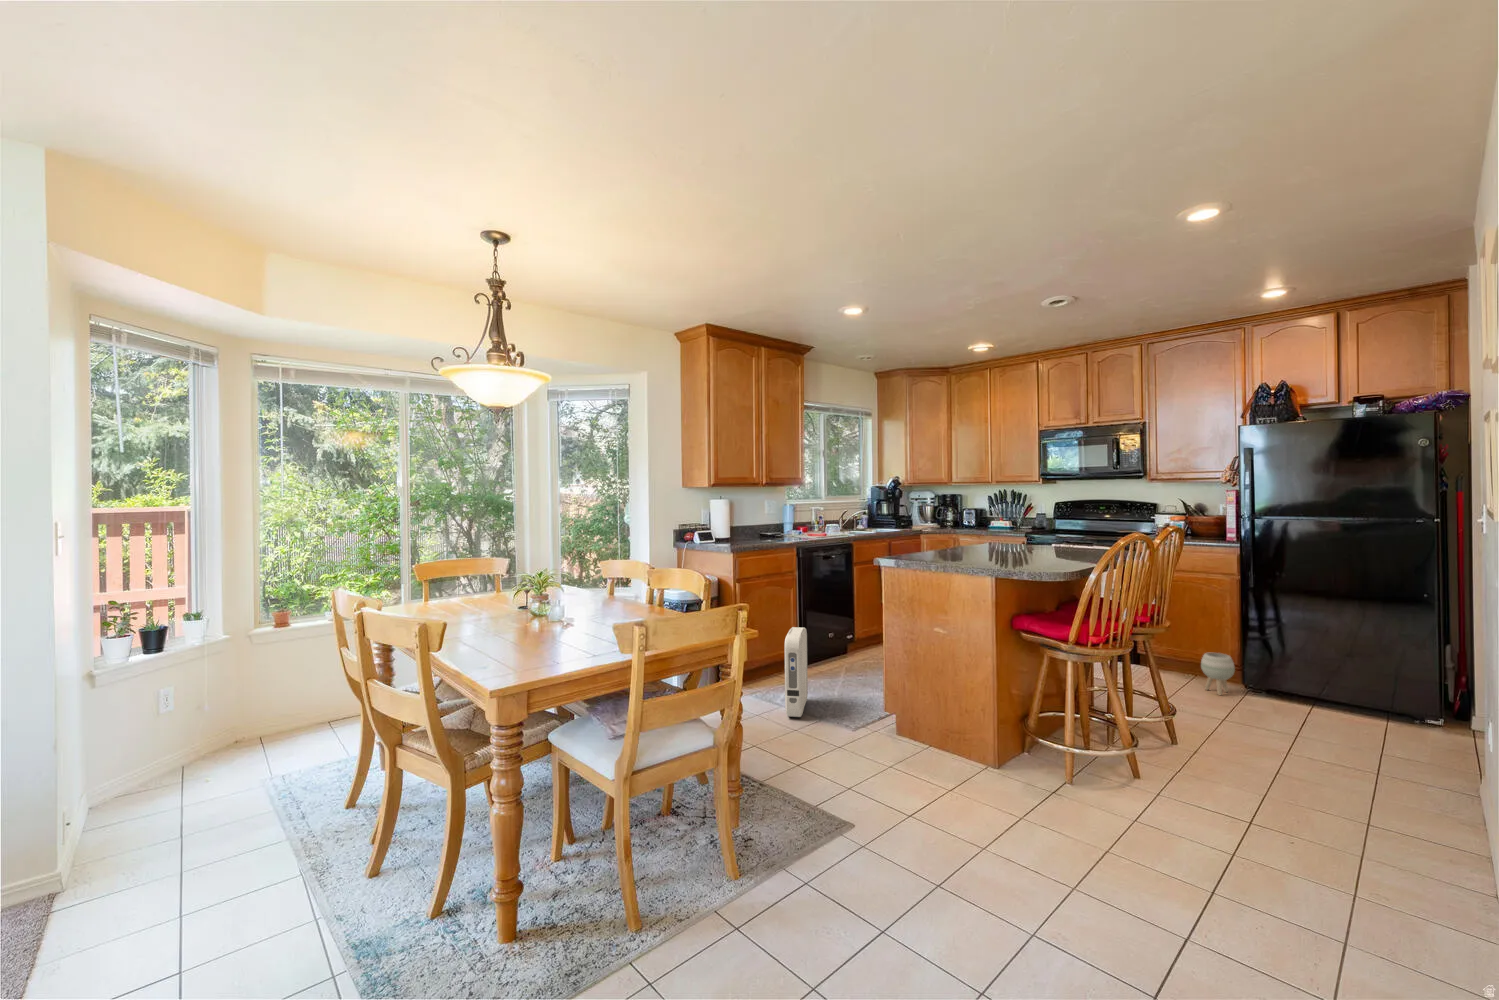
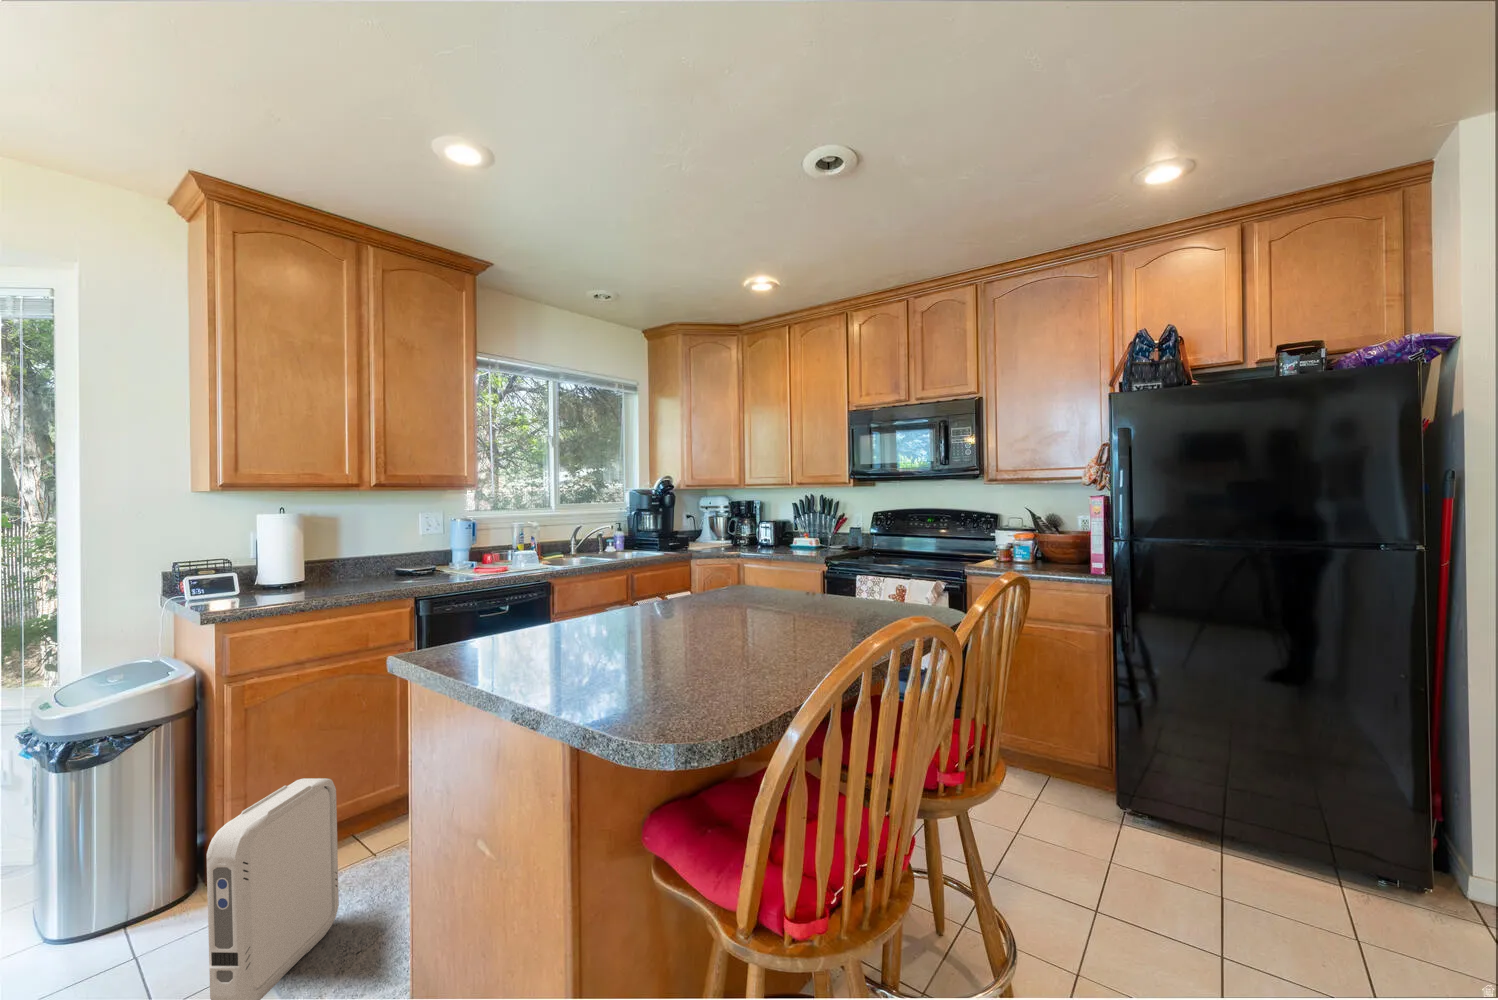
planter: present [1201,653,1235,695] -> none [1058,757,1108,834]

